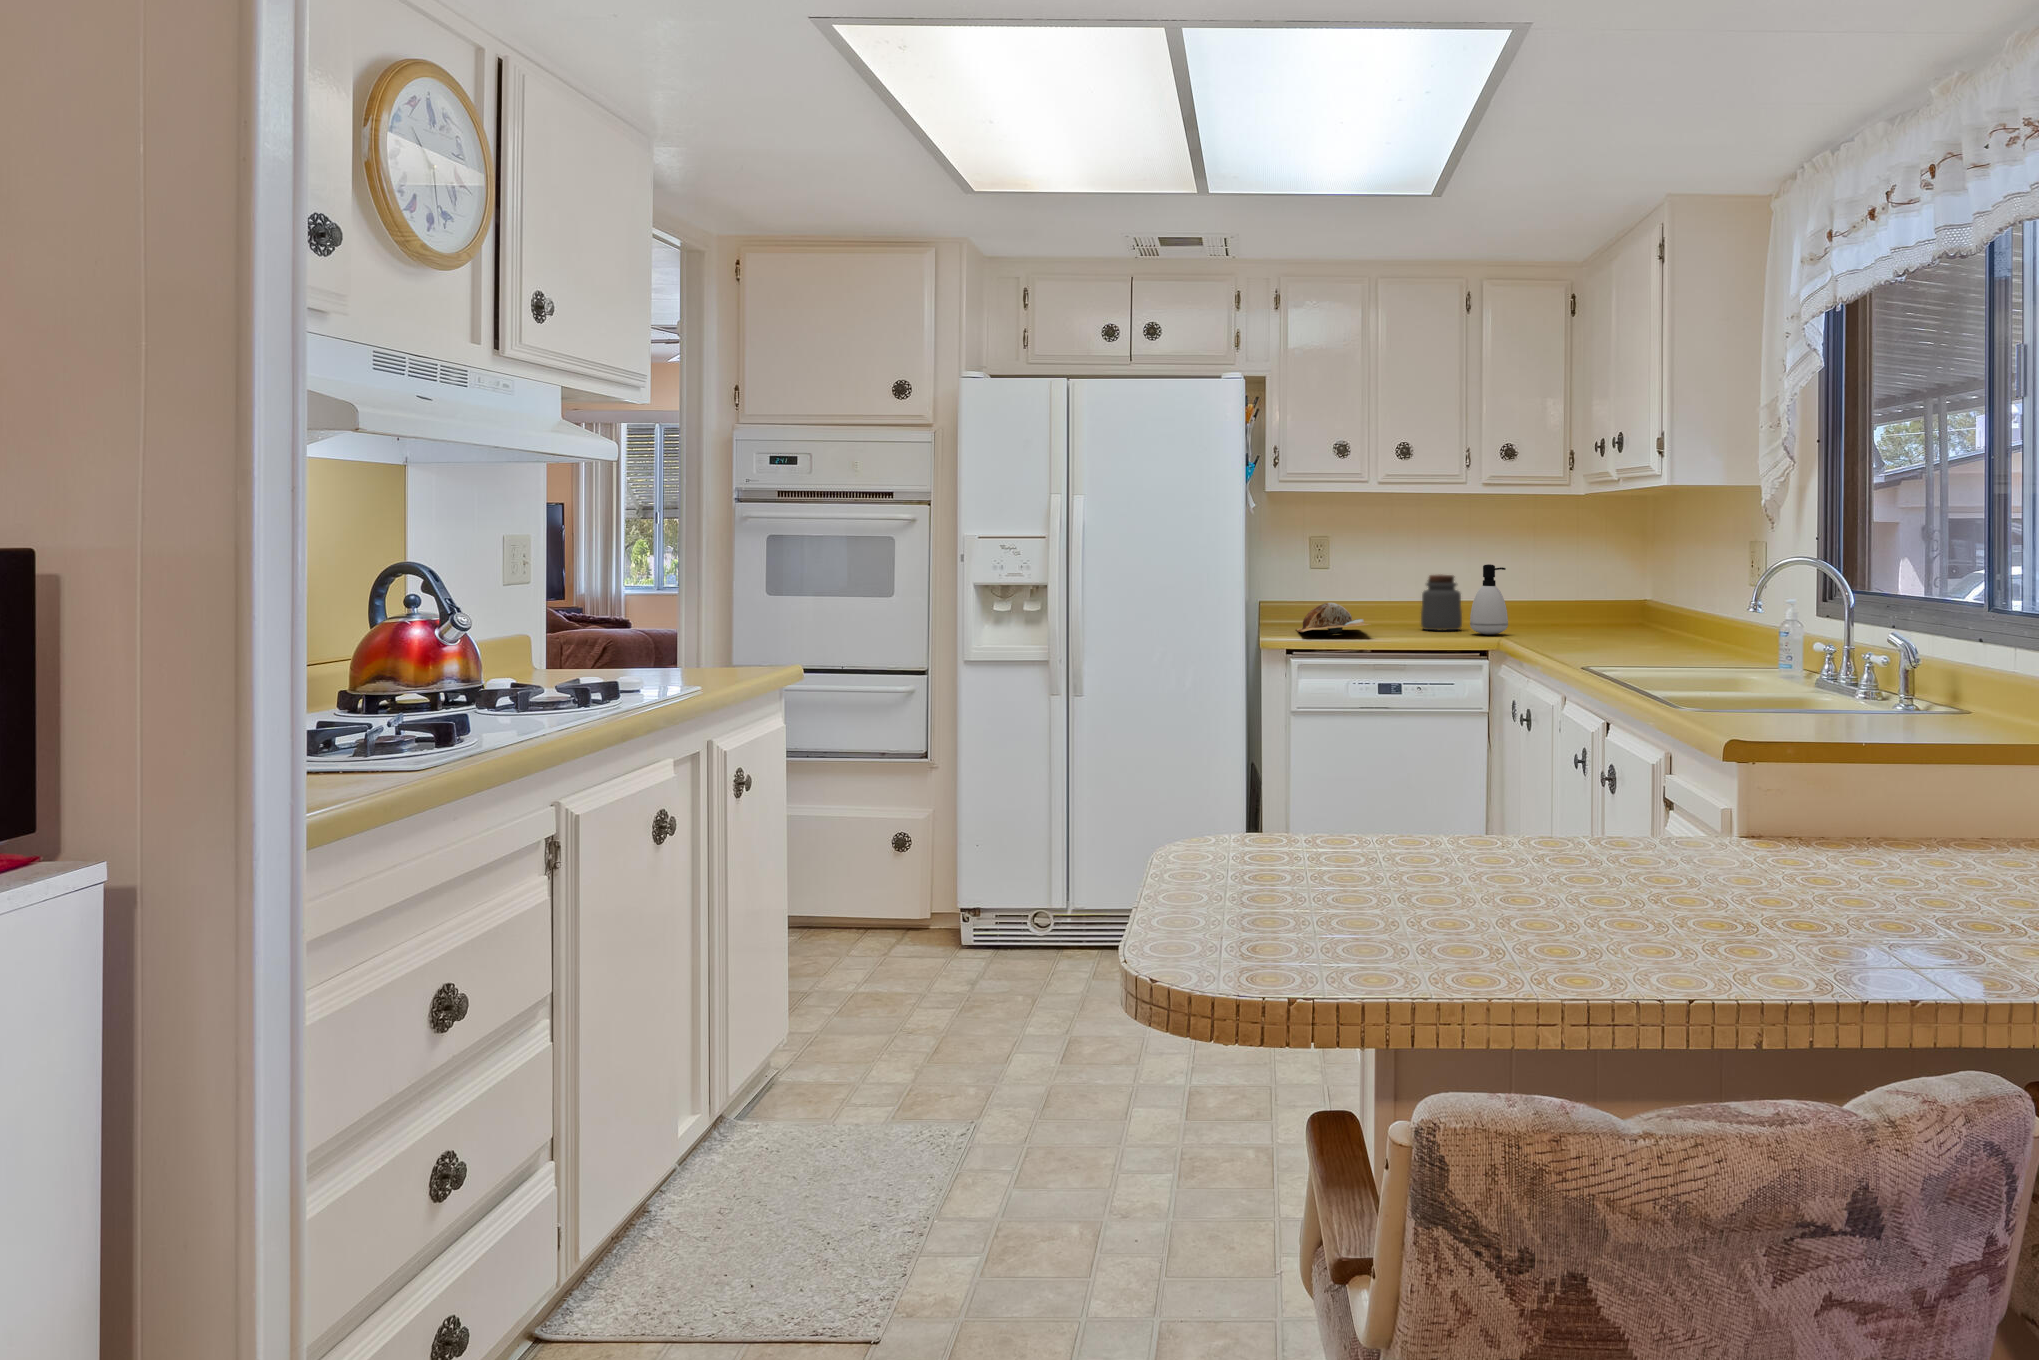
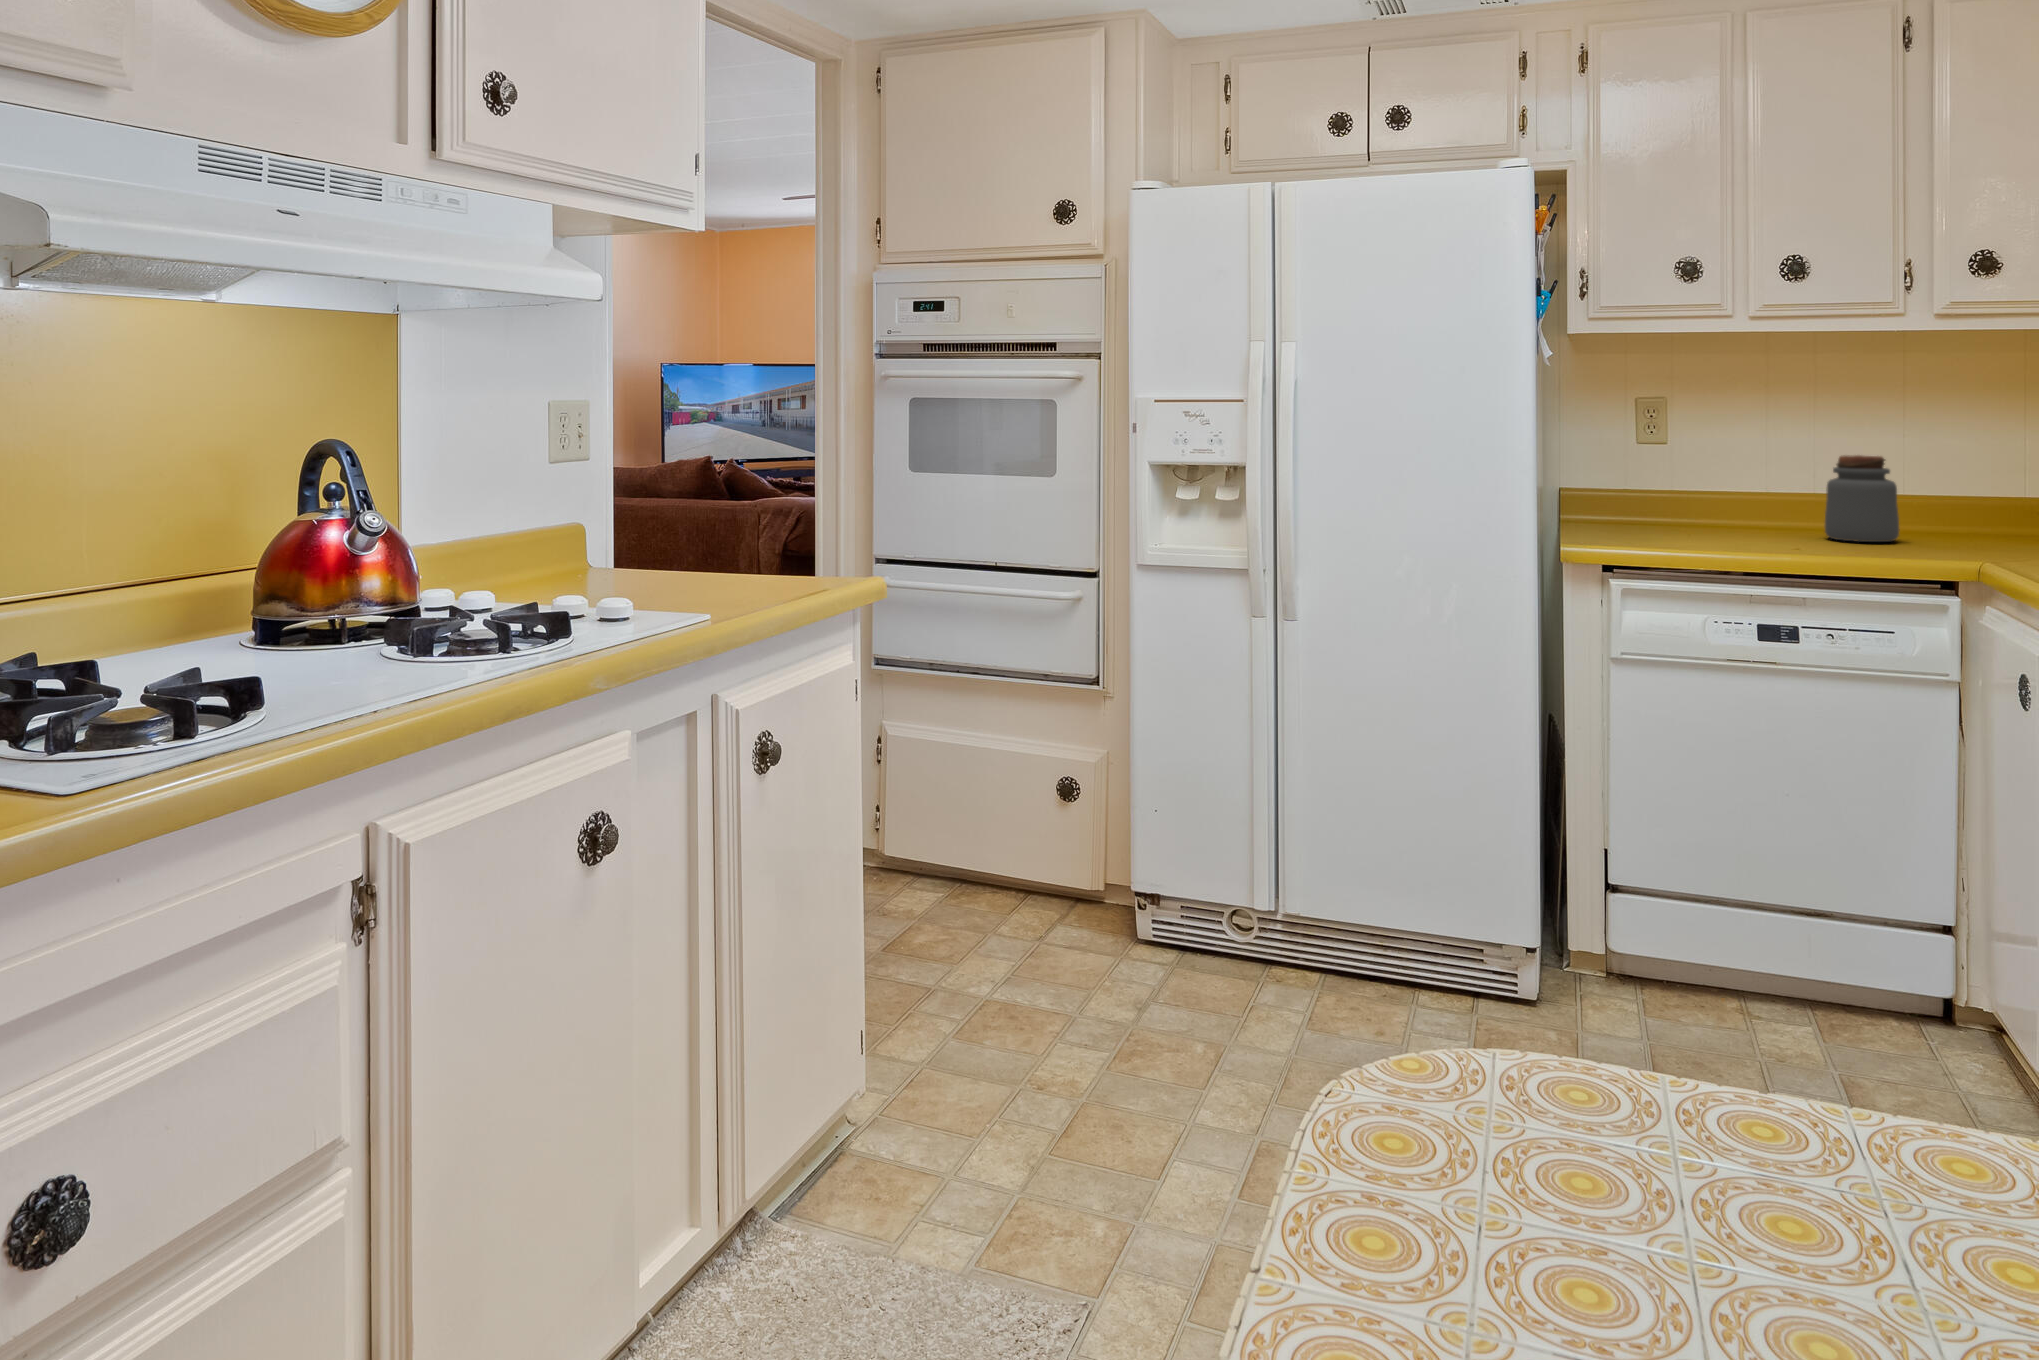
soap dispenser: present [1470,564,1508,635] -> none [1918,442,1991,553]
chopping board: present [1297,603,1370,634] -> none [1615,496,1746,541]

